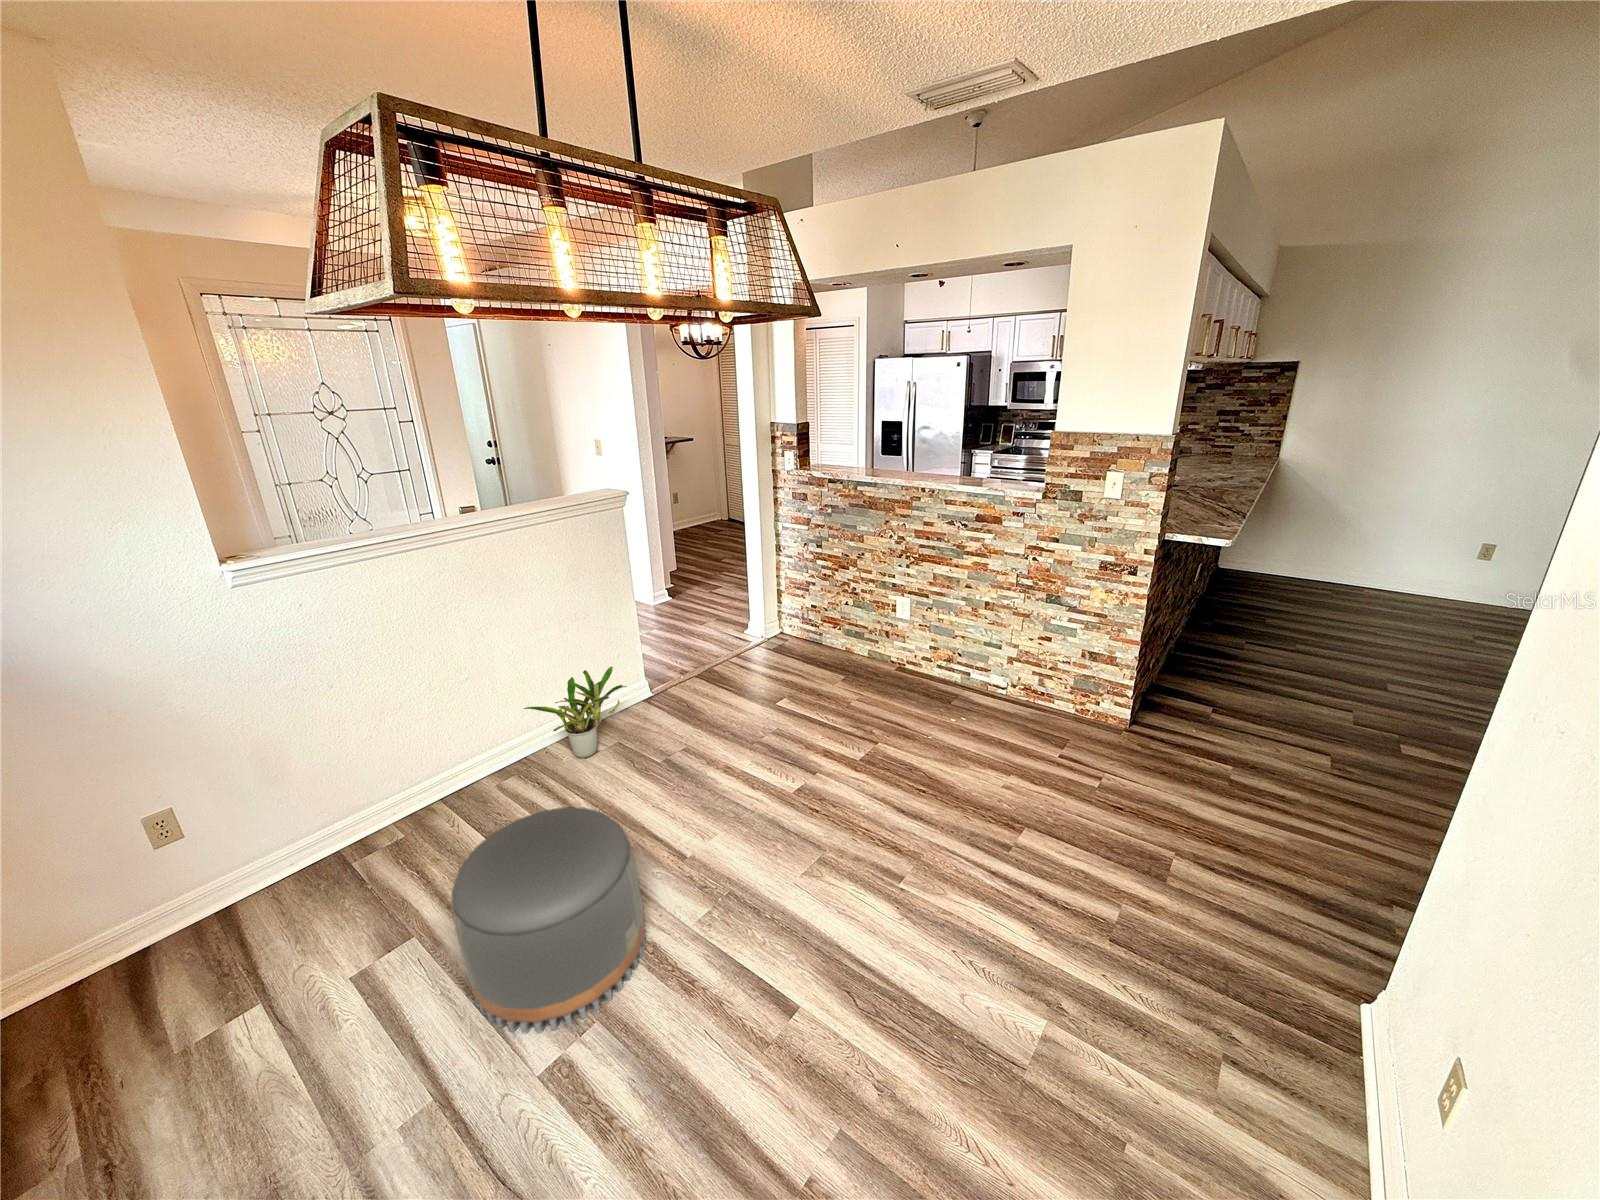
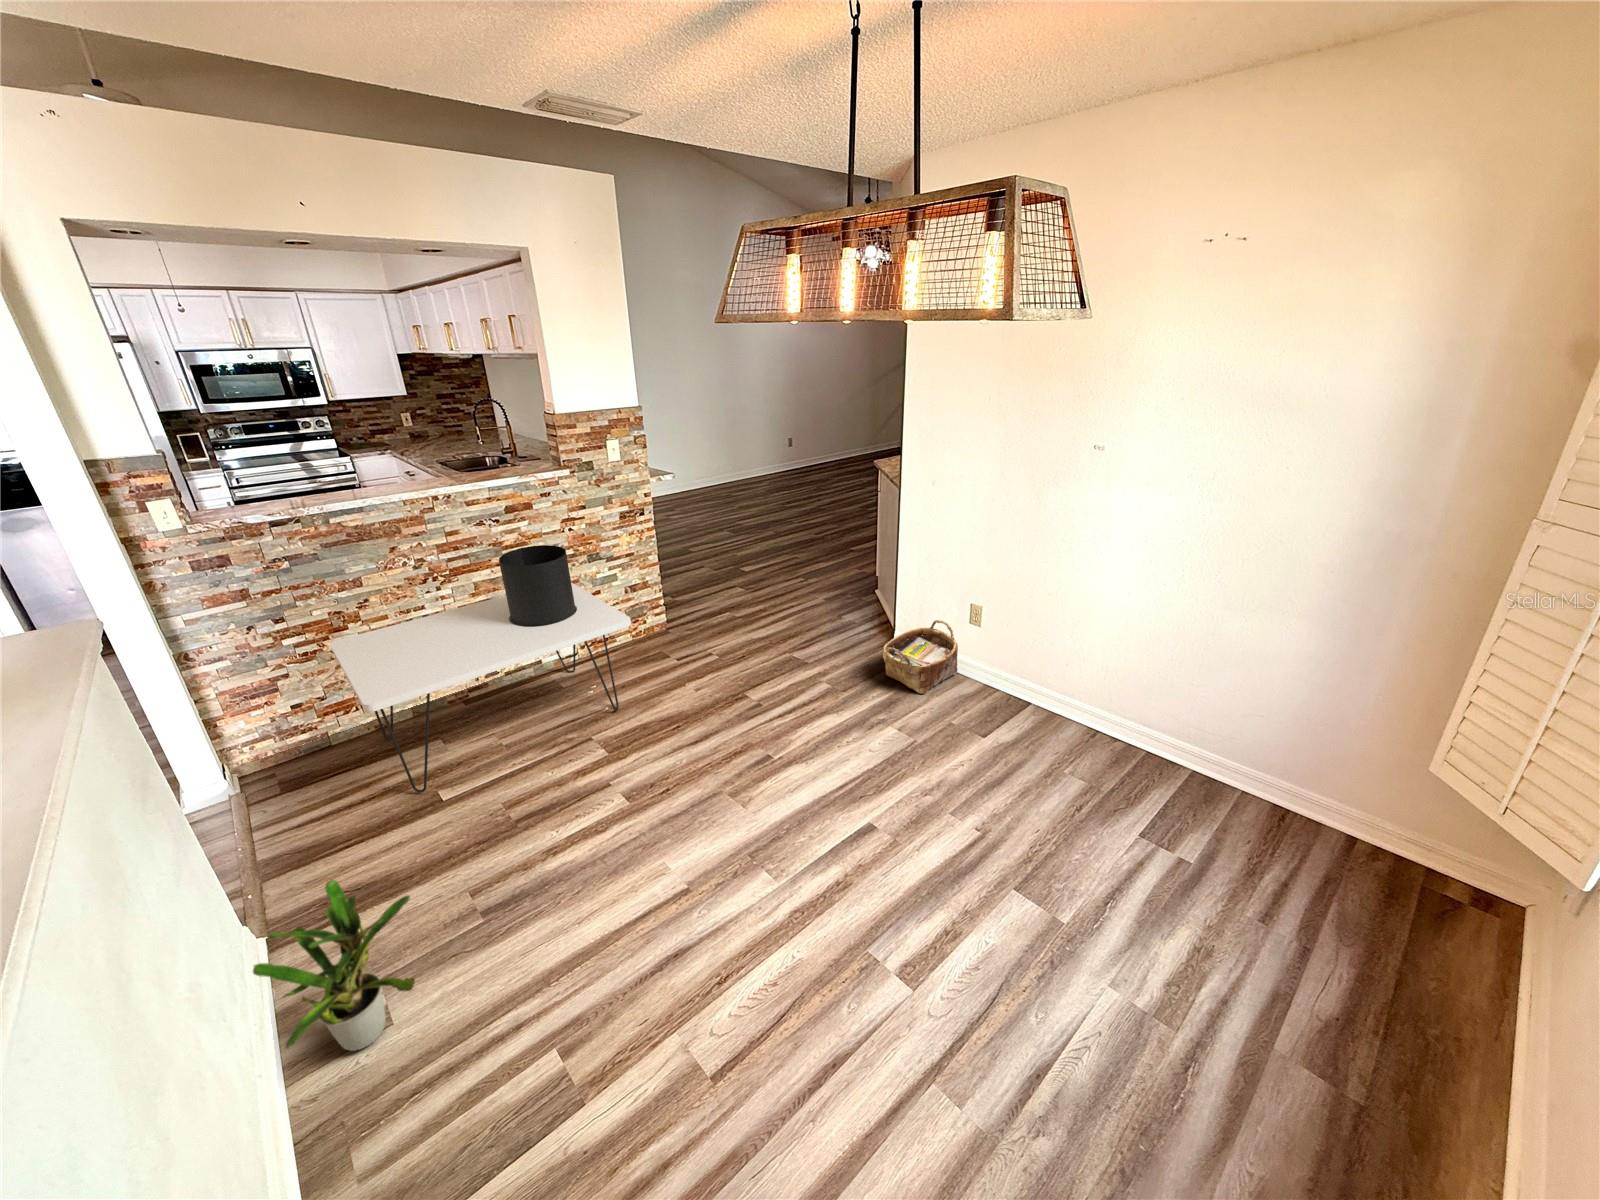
side table: none [753,551,1005,742] -> present [330,545,631,793]
pouf: present [451,807,646,1033] -> none [690,837,873,1086]
woven basket: none [1179,938,1391,1151] -> present [883,620,958,694]

